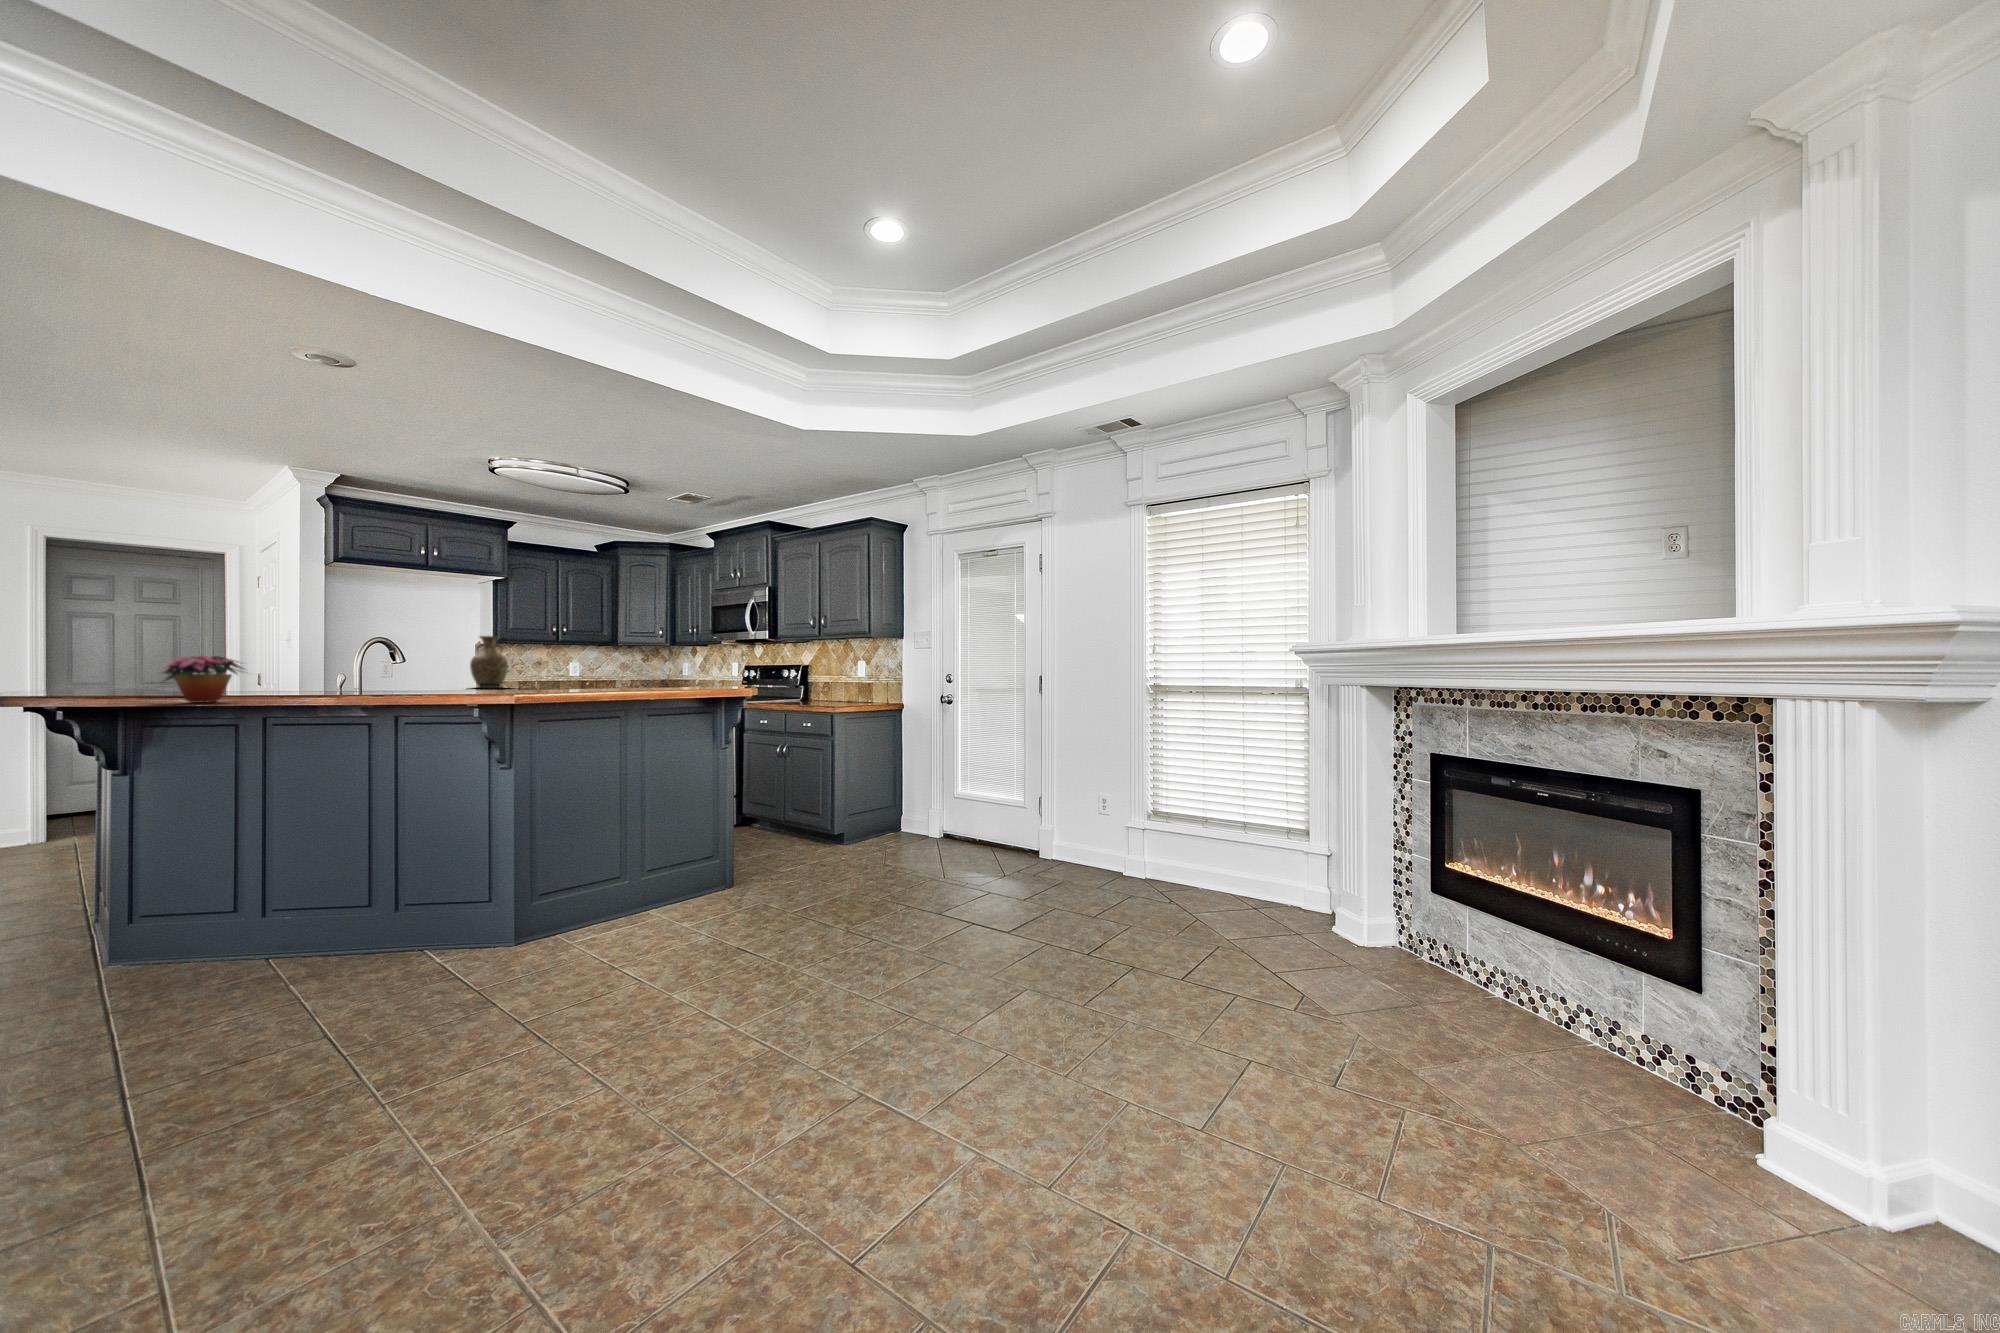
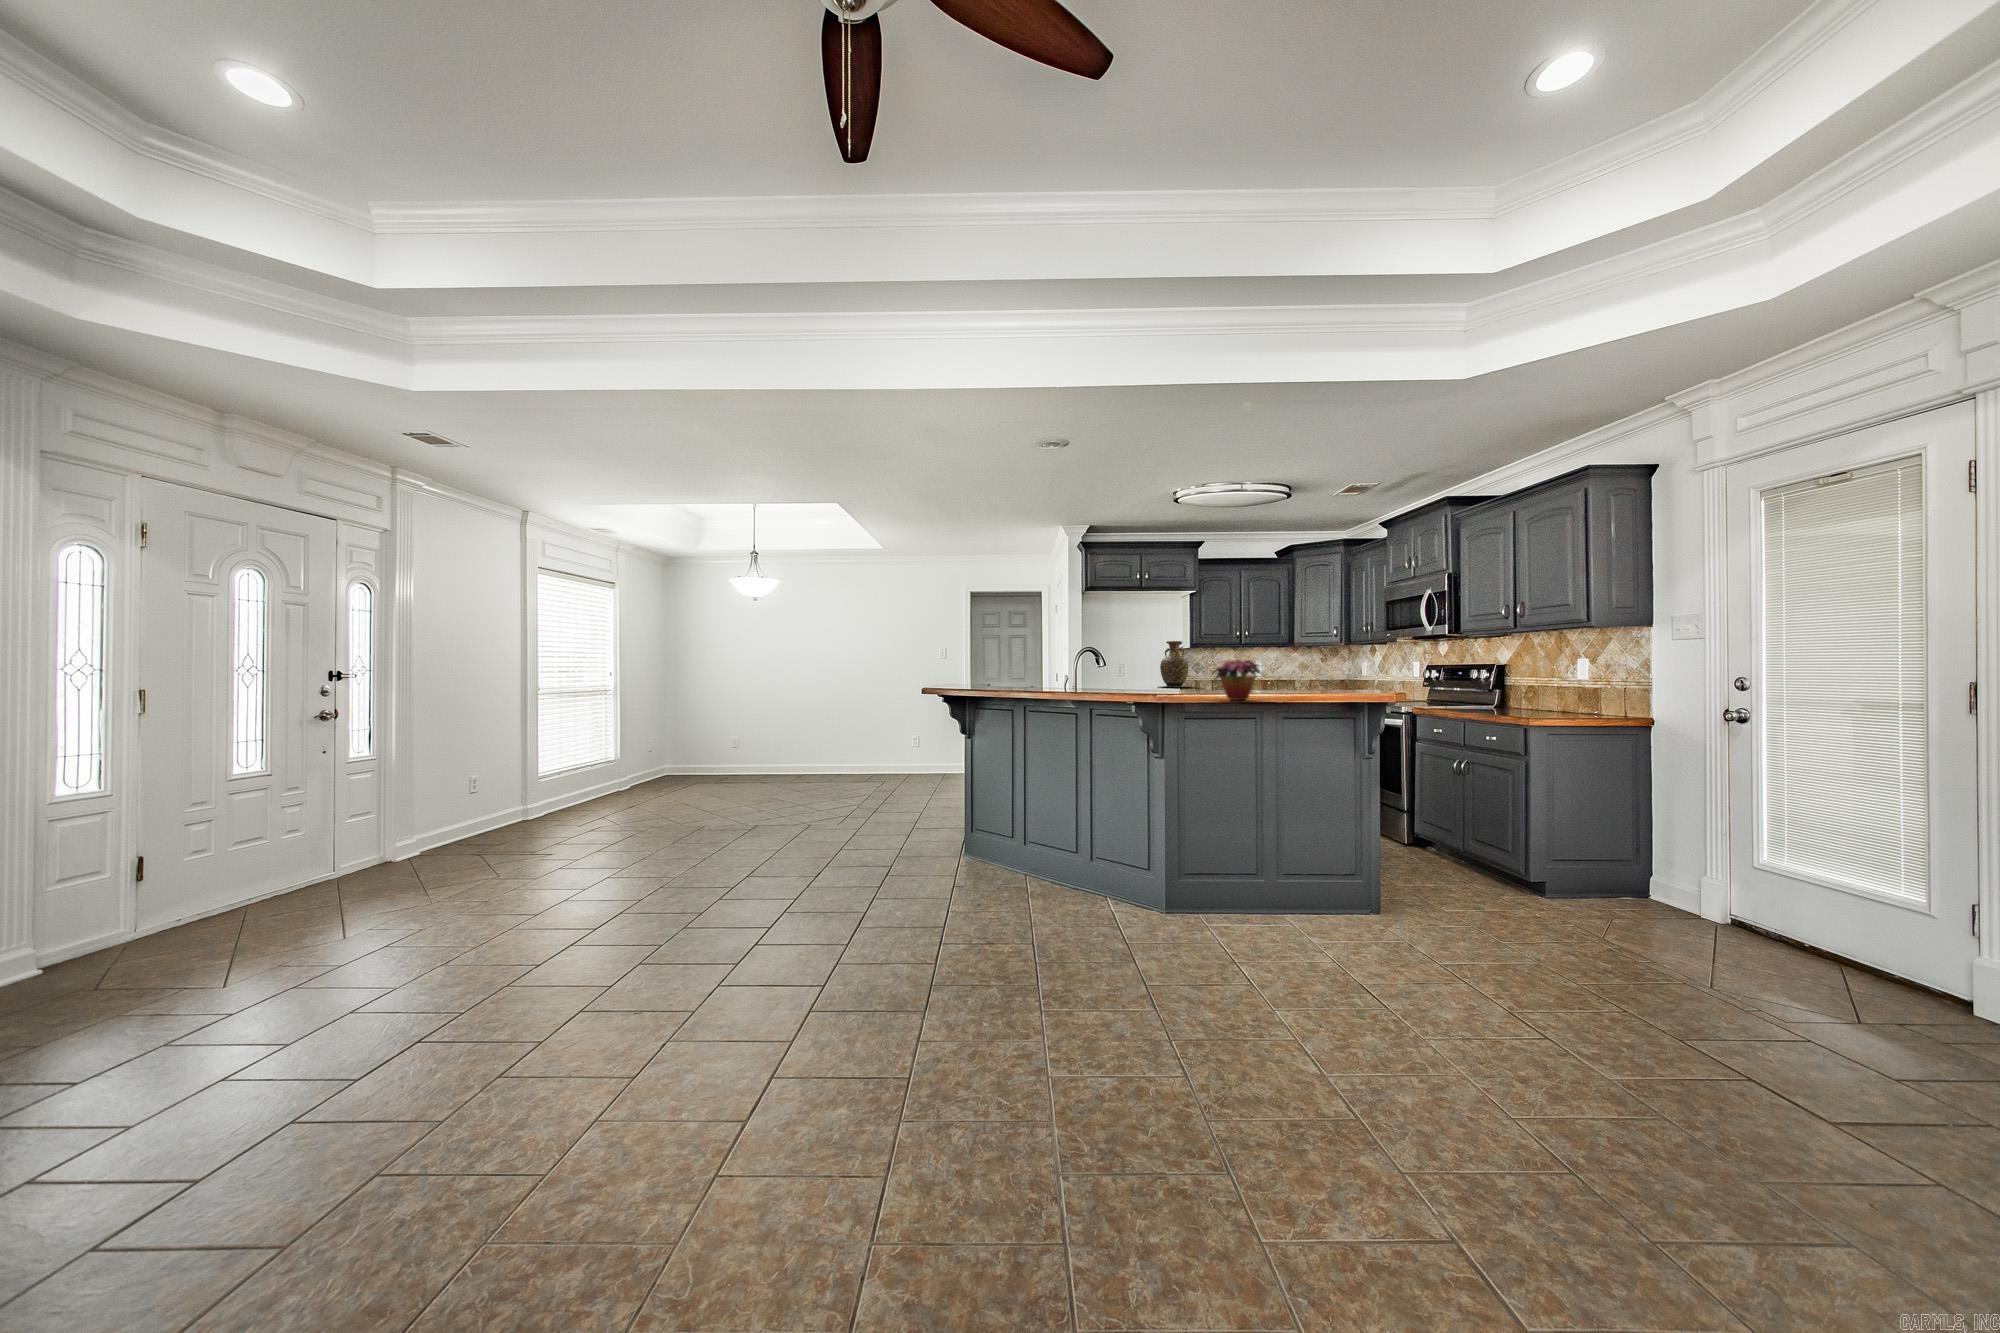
flower arrangement: present [161,655,244,703] -> present [1214,659,1261,700]

